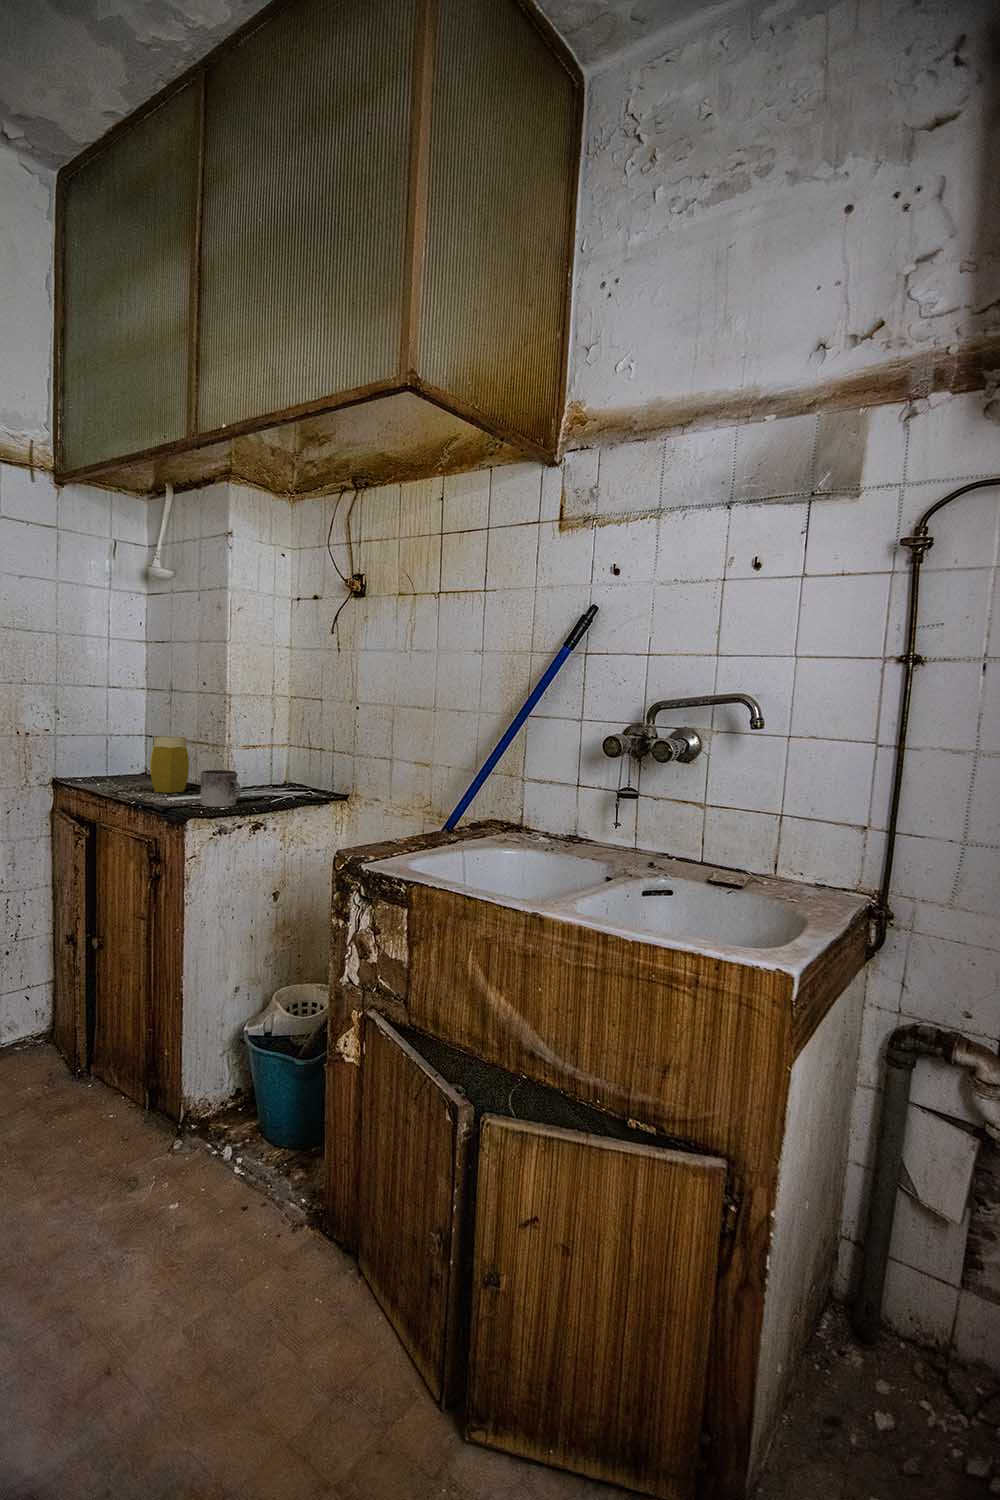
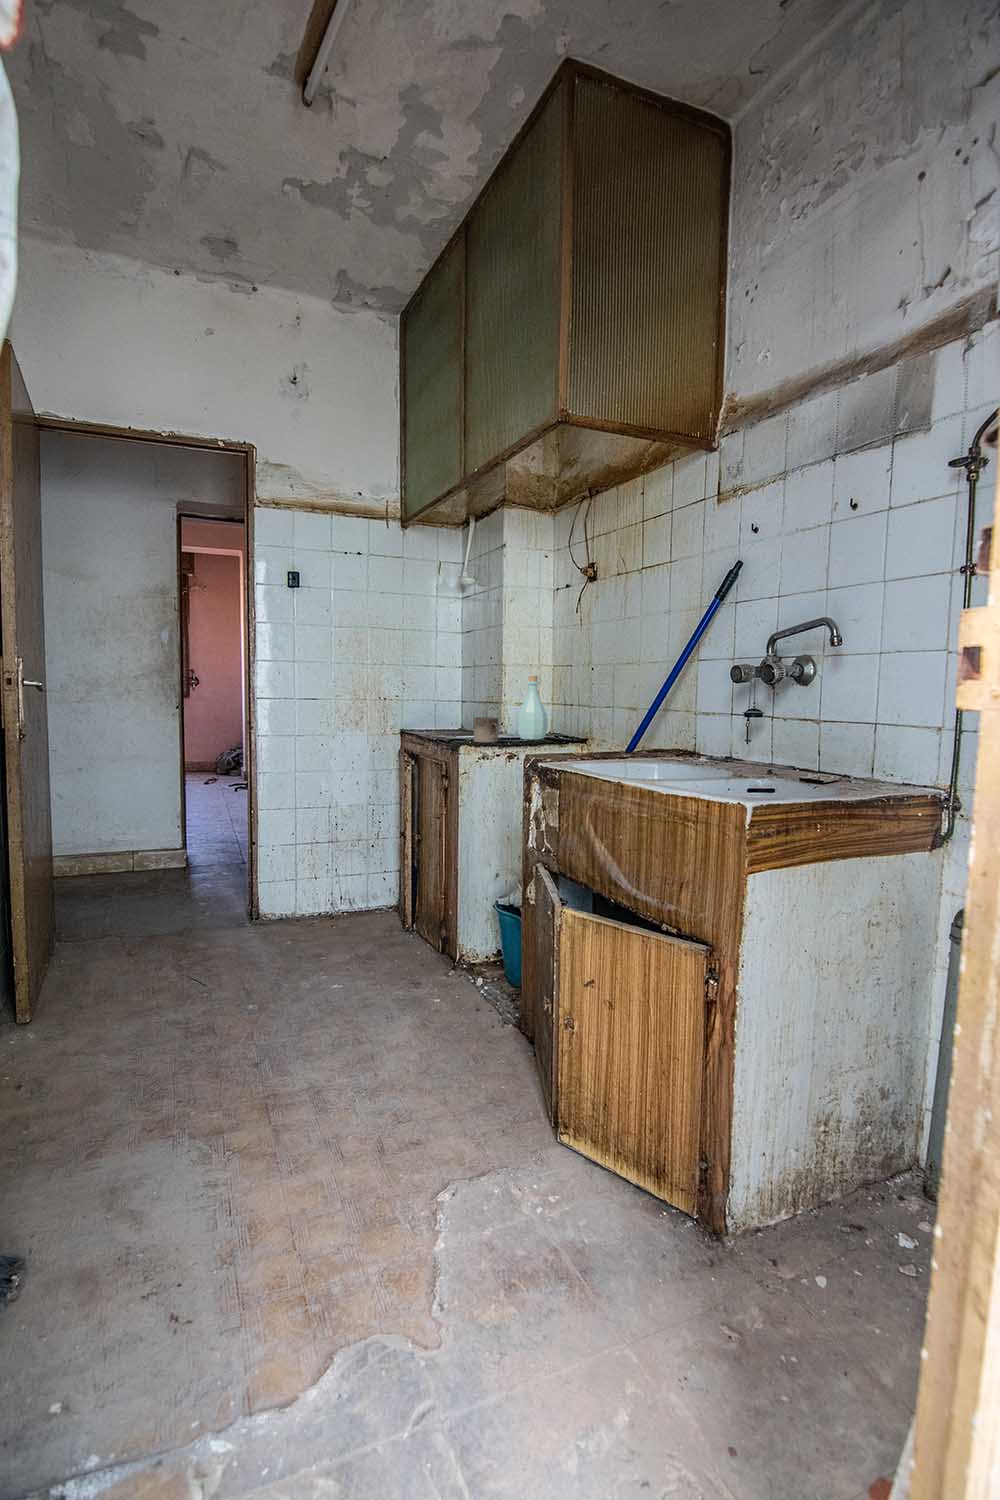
bottle: none [250,711,292,794] -> present [517,676,548,739]
jar: present [150,736,189,793] -> none [451,698,477,738]

